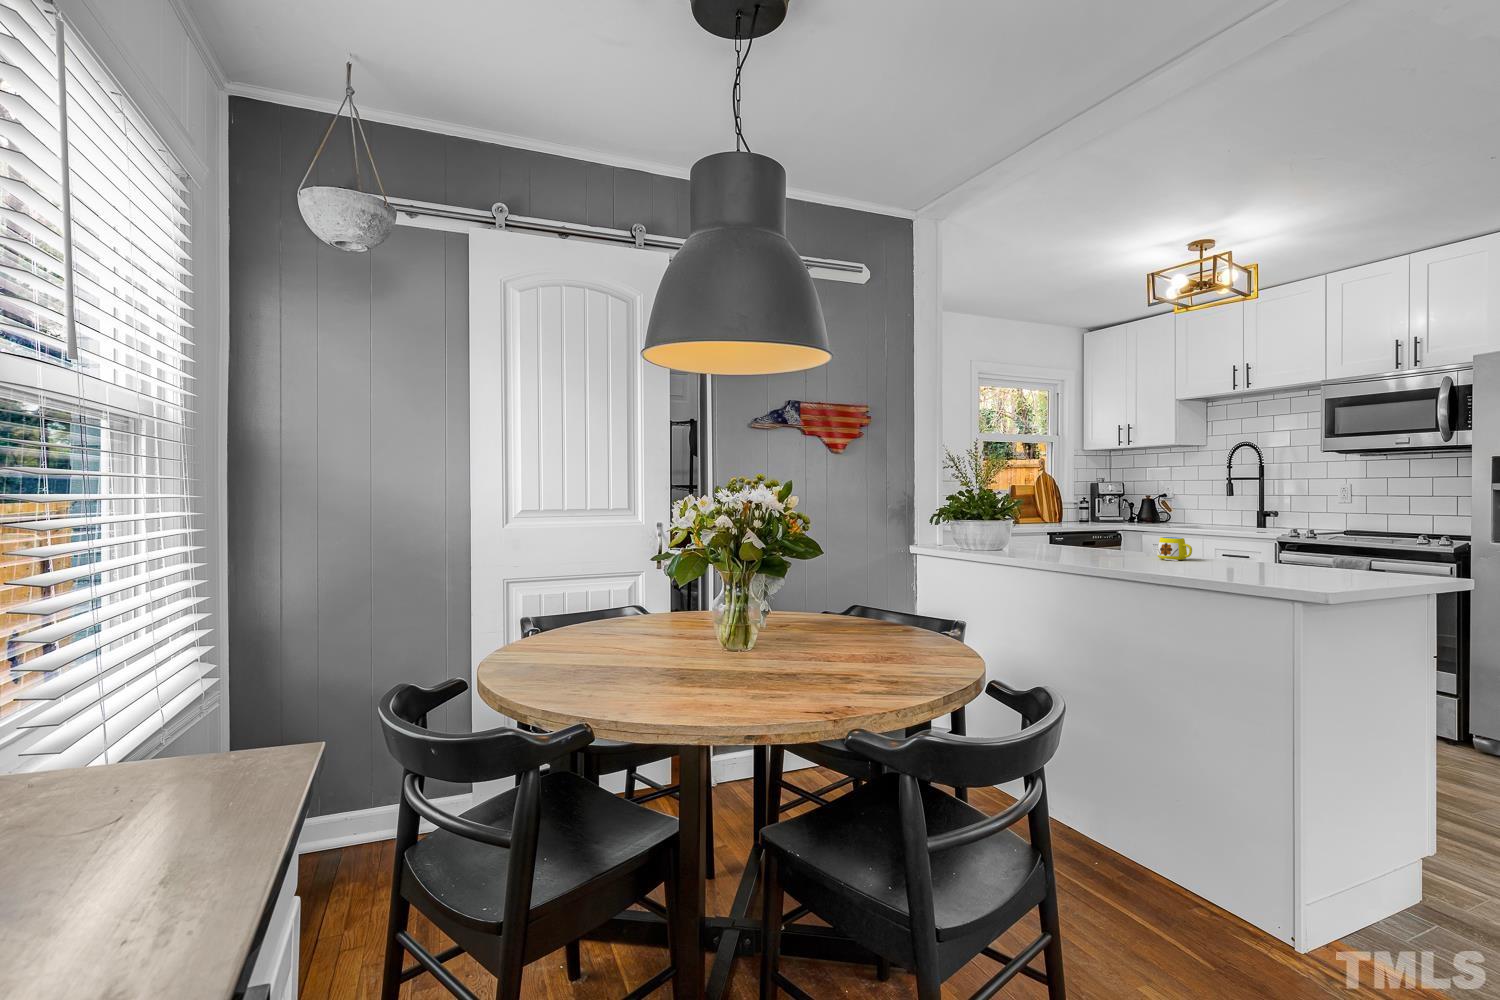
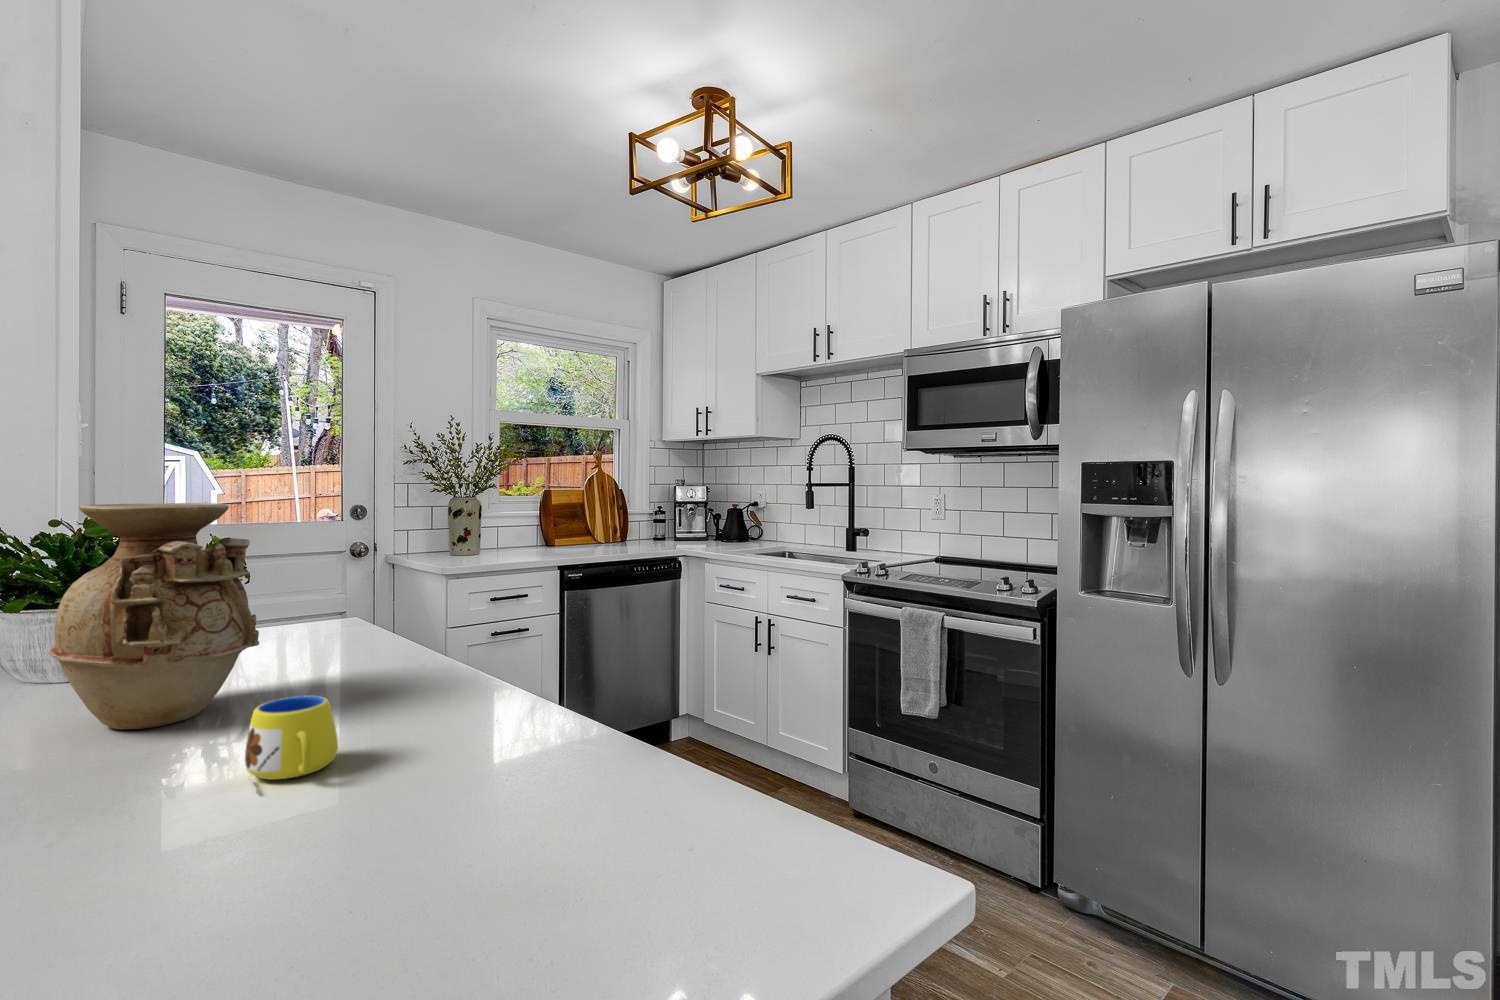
vase: none [1040,475,1103,555] -> present [48,503,259,730]

